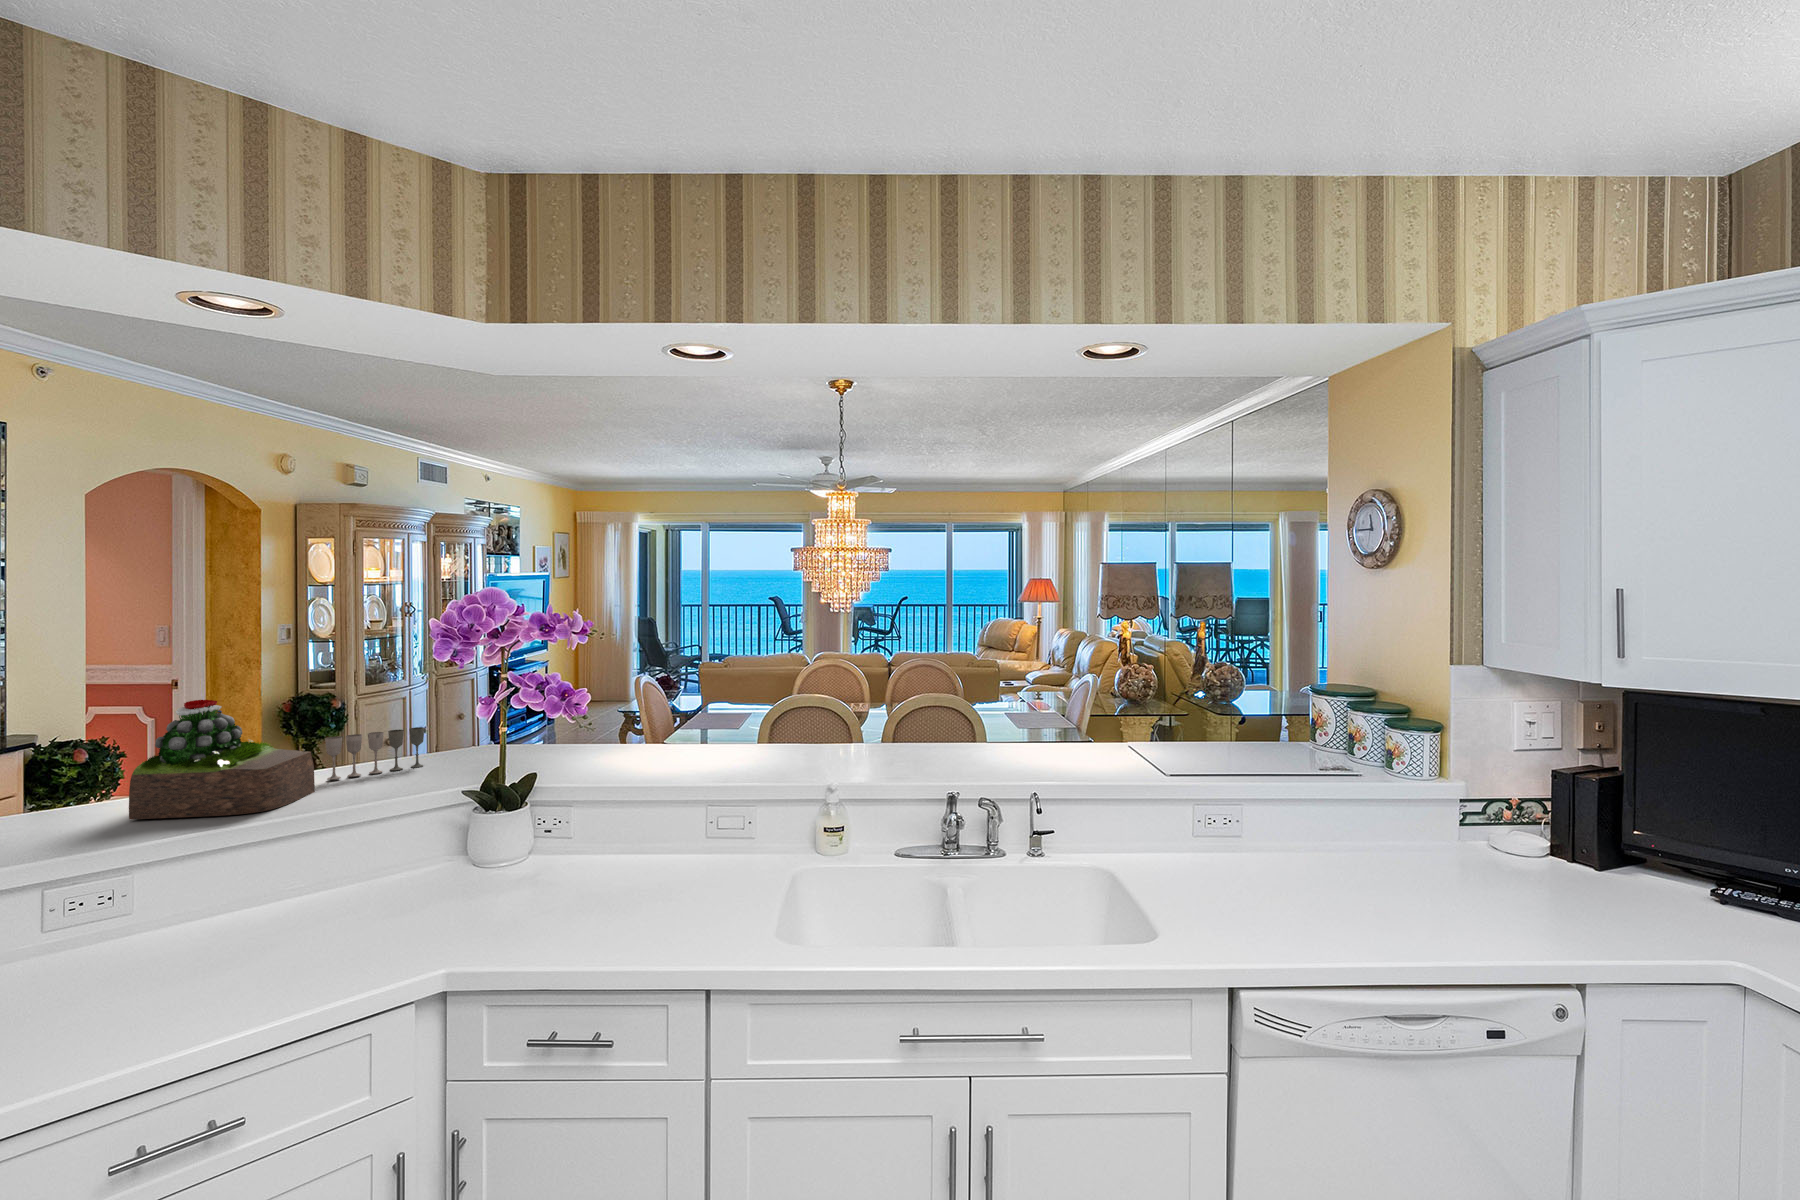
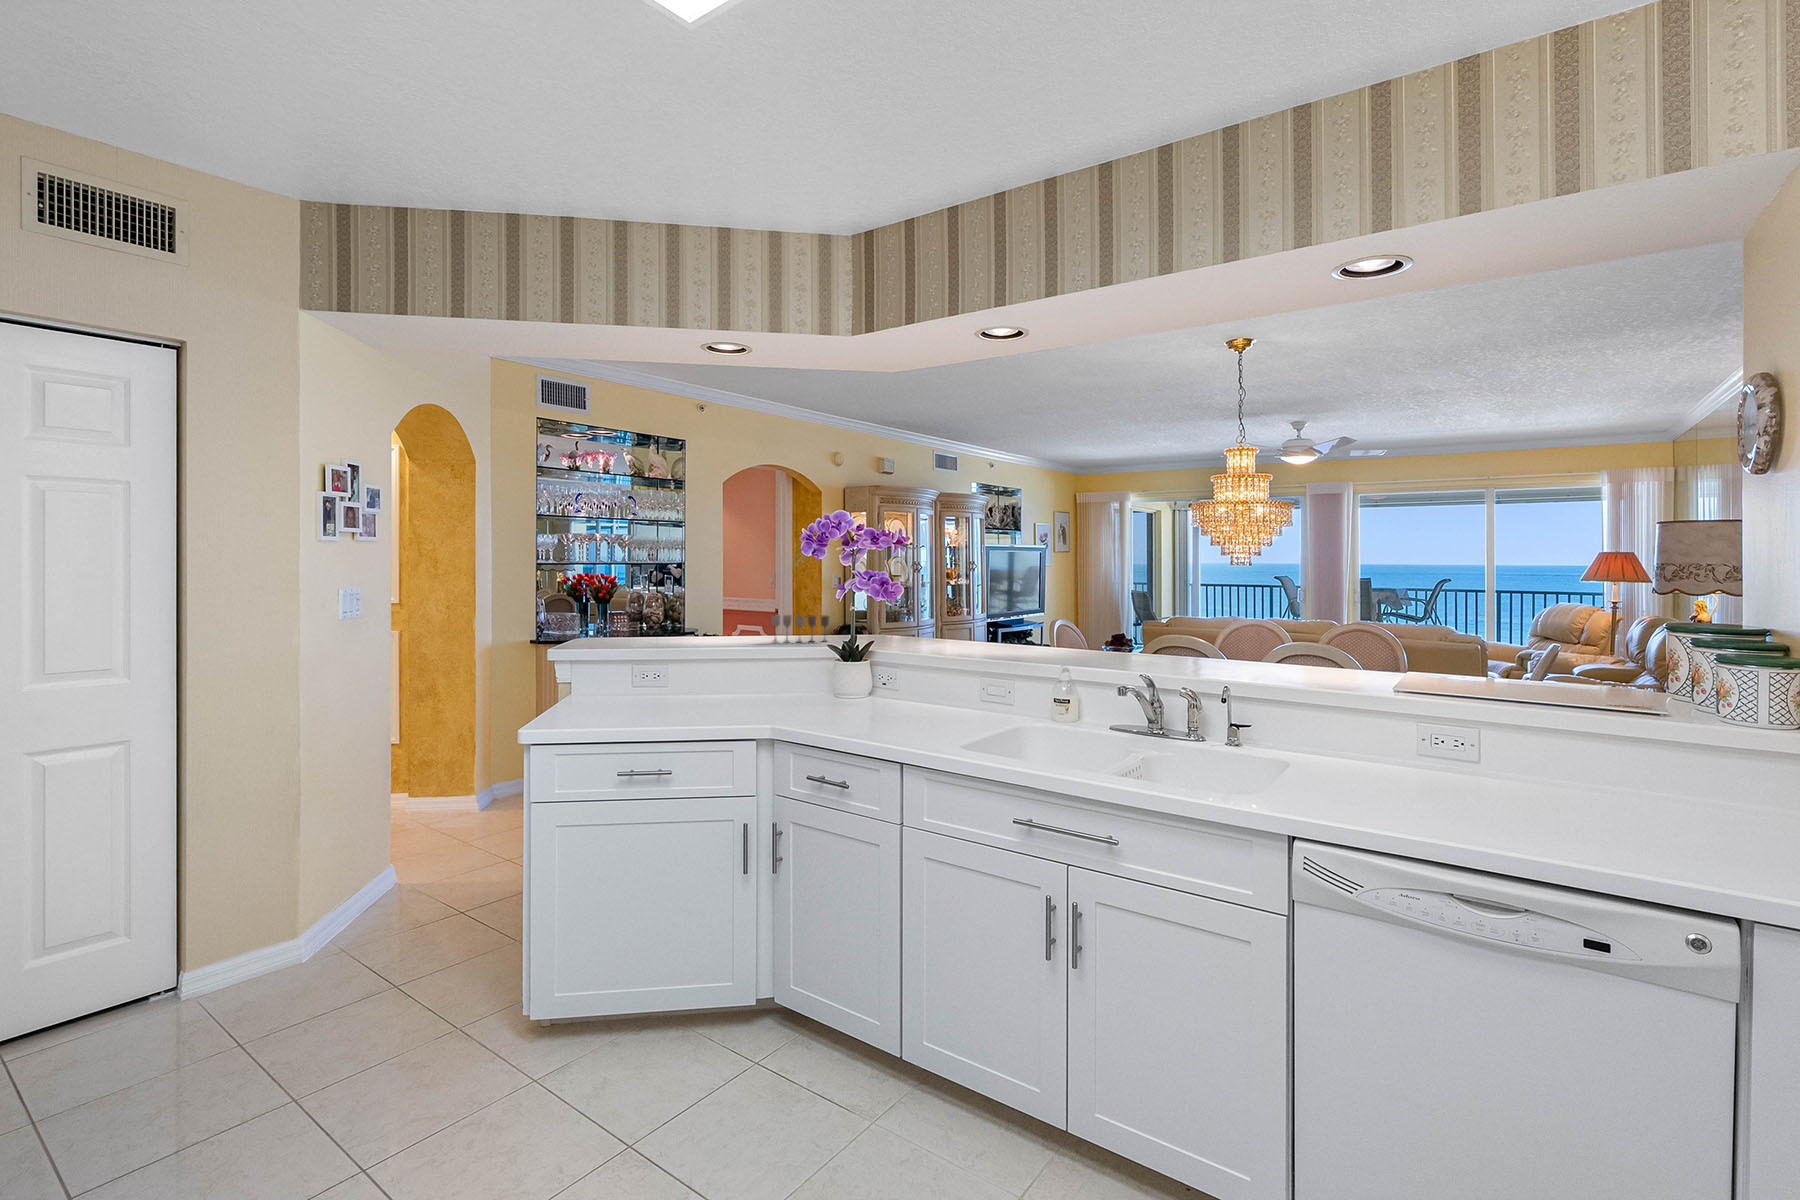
succulent plant: present [129,700,315,819] -> none [670,582,760,648]

